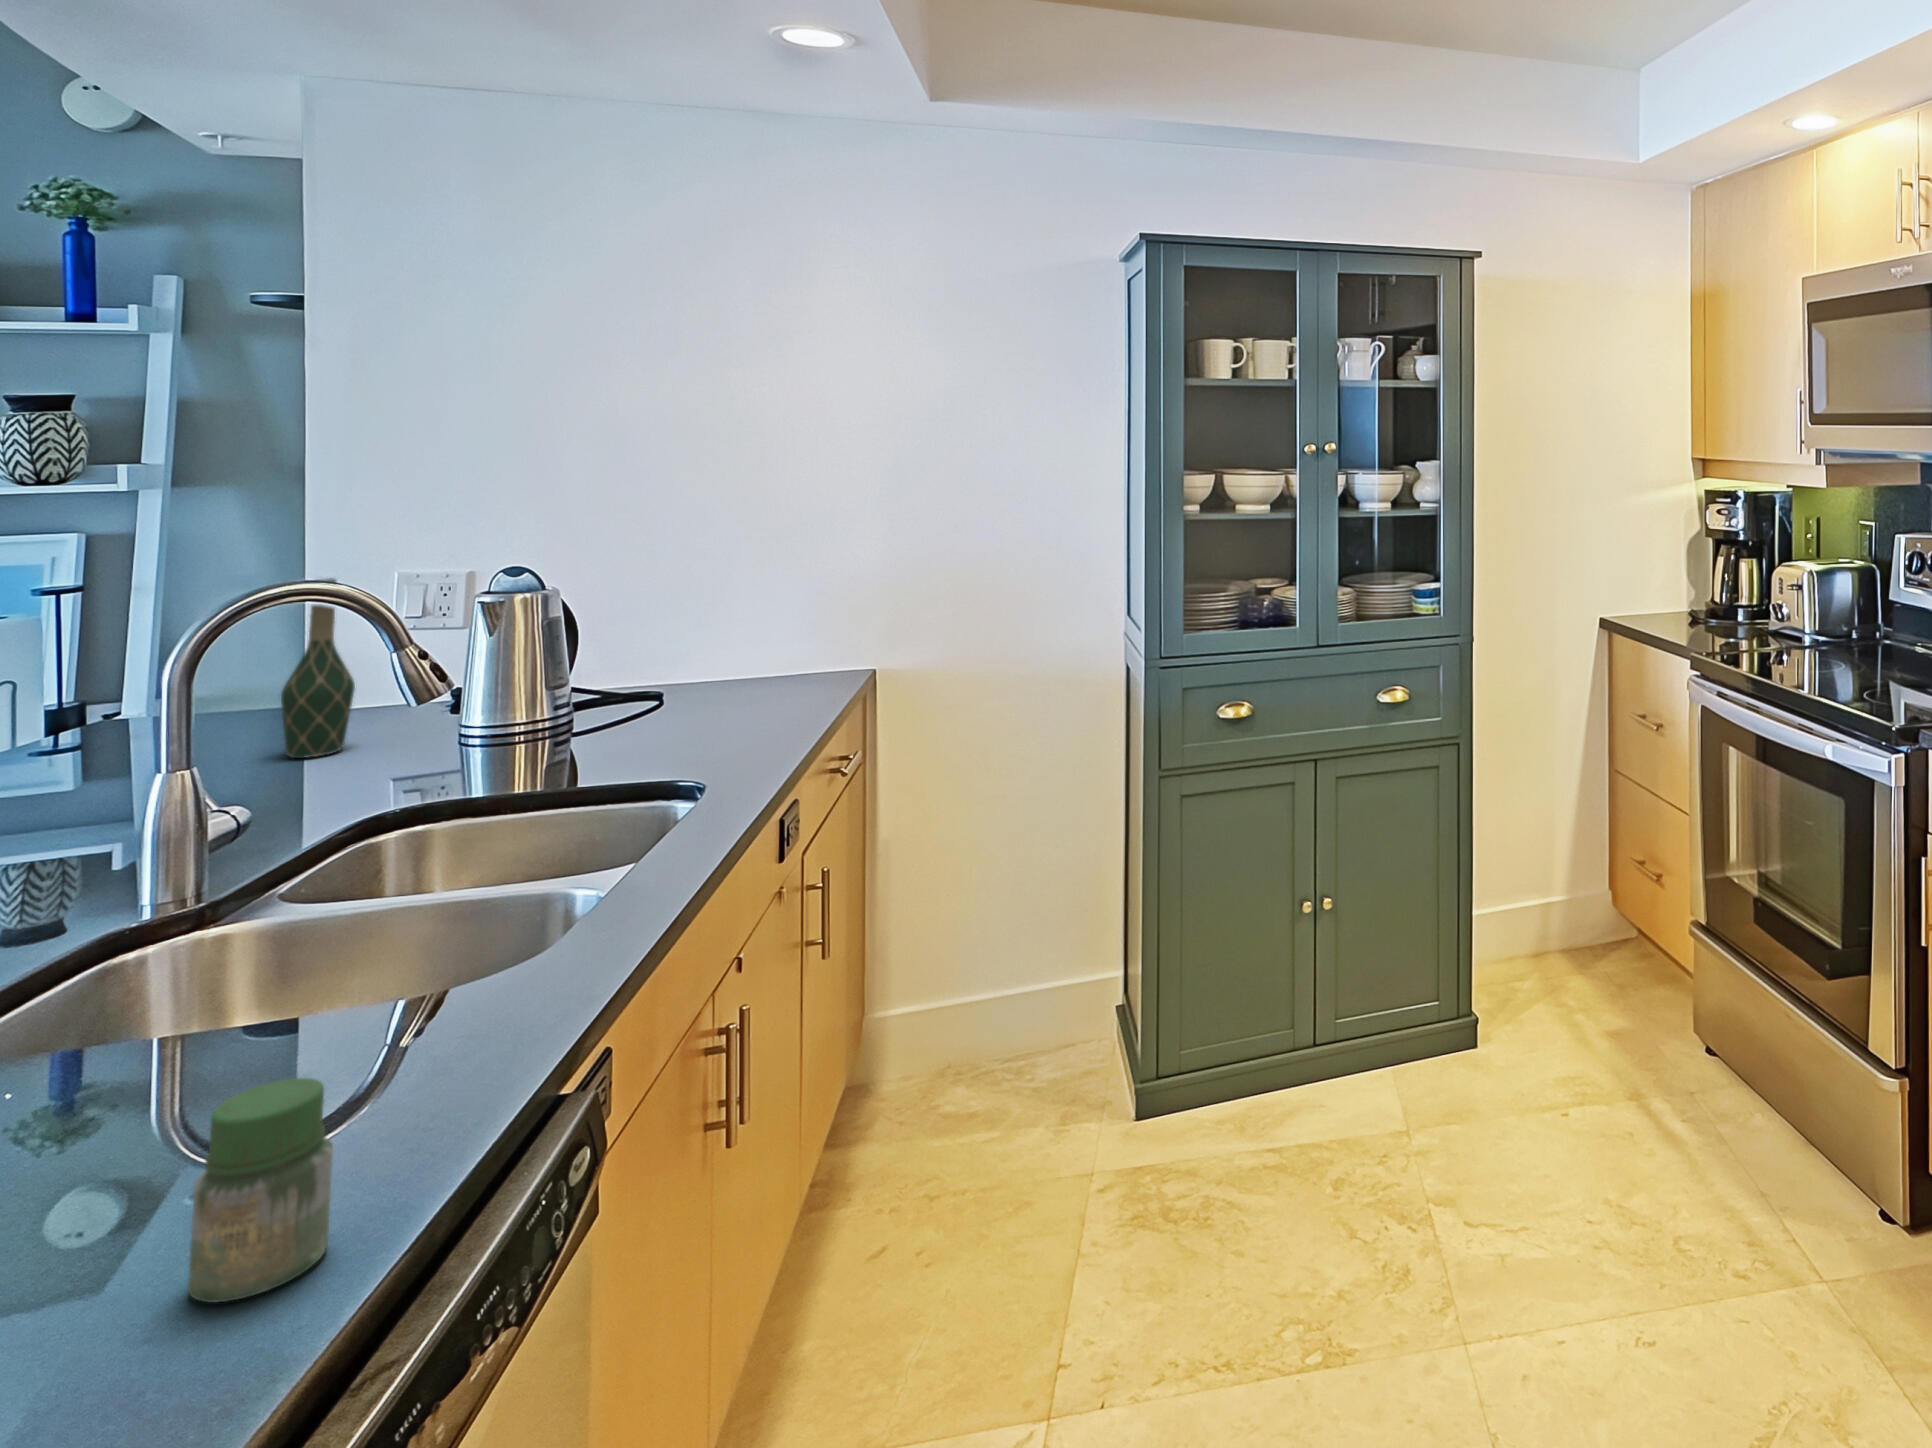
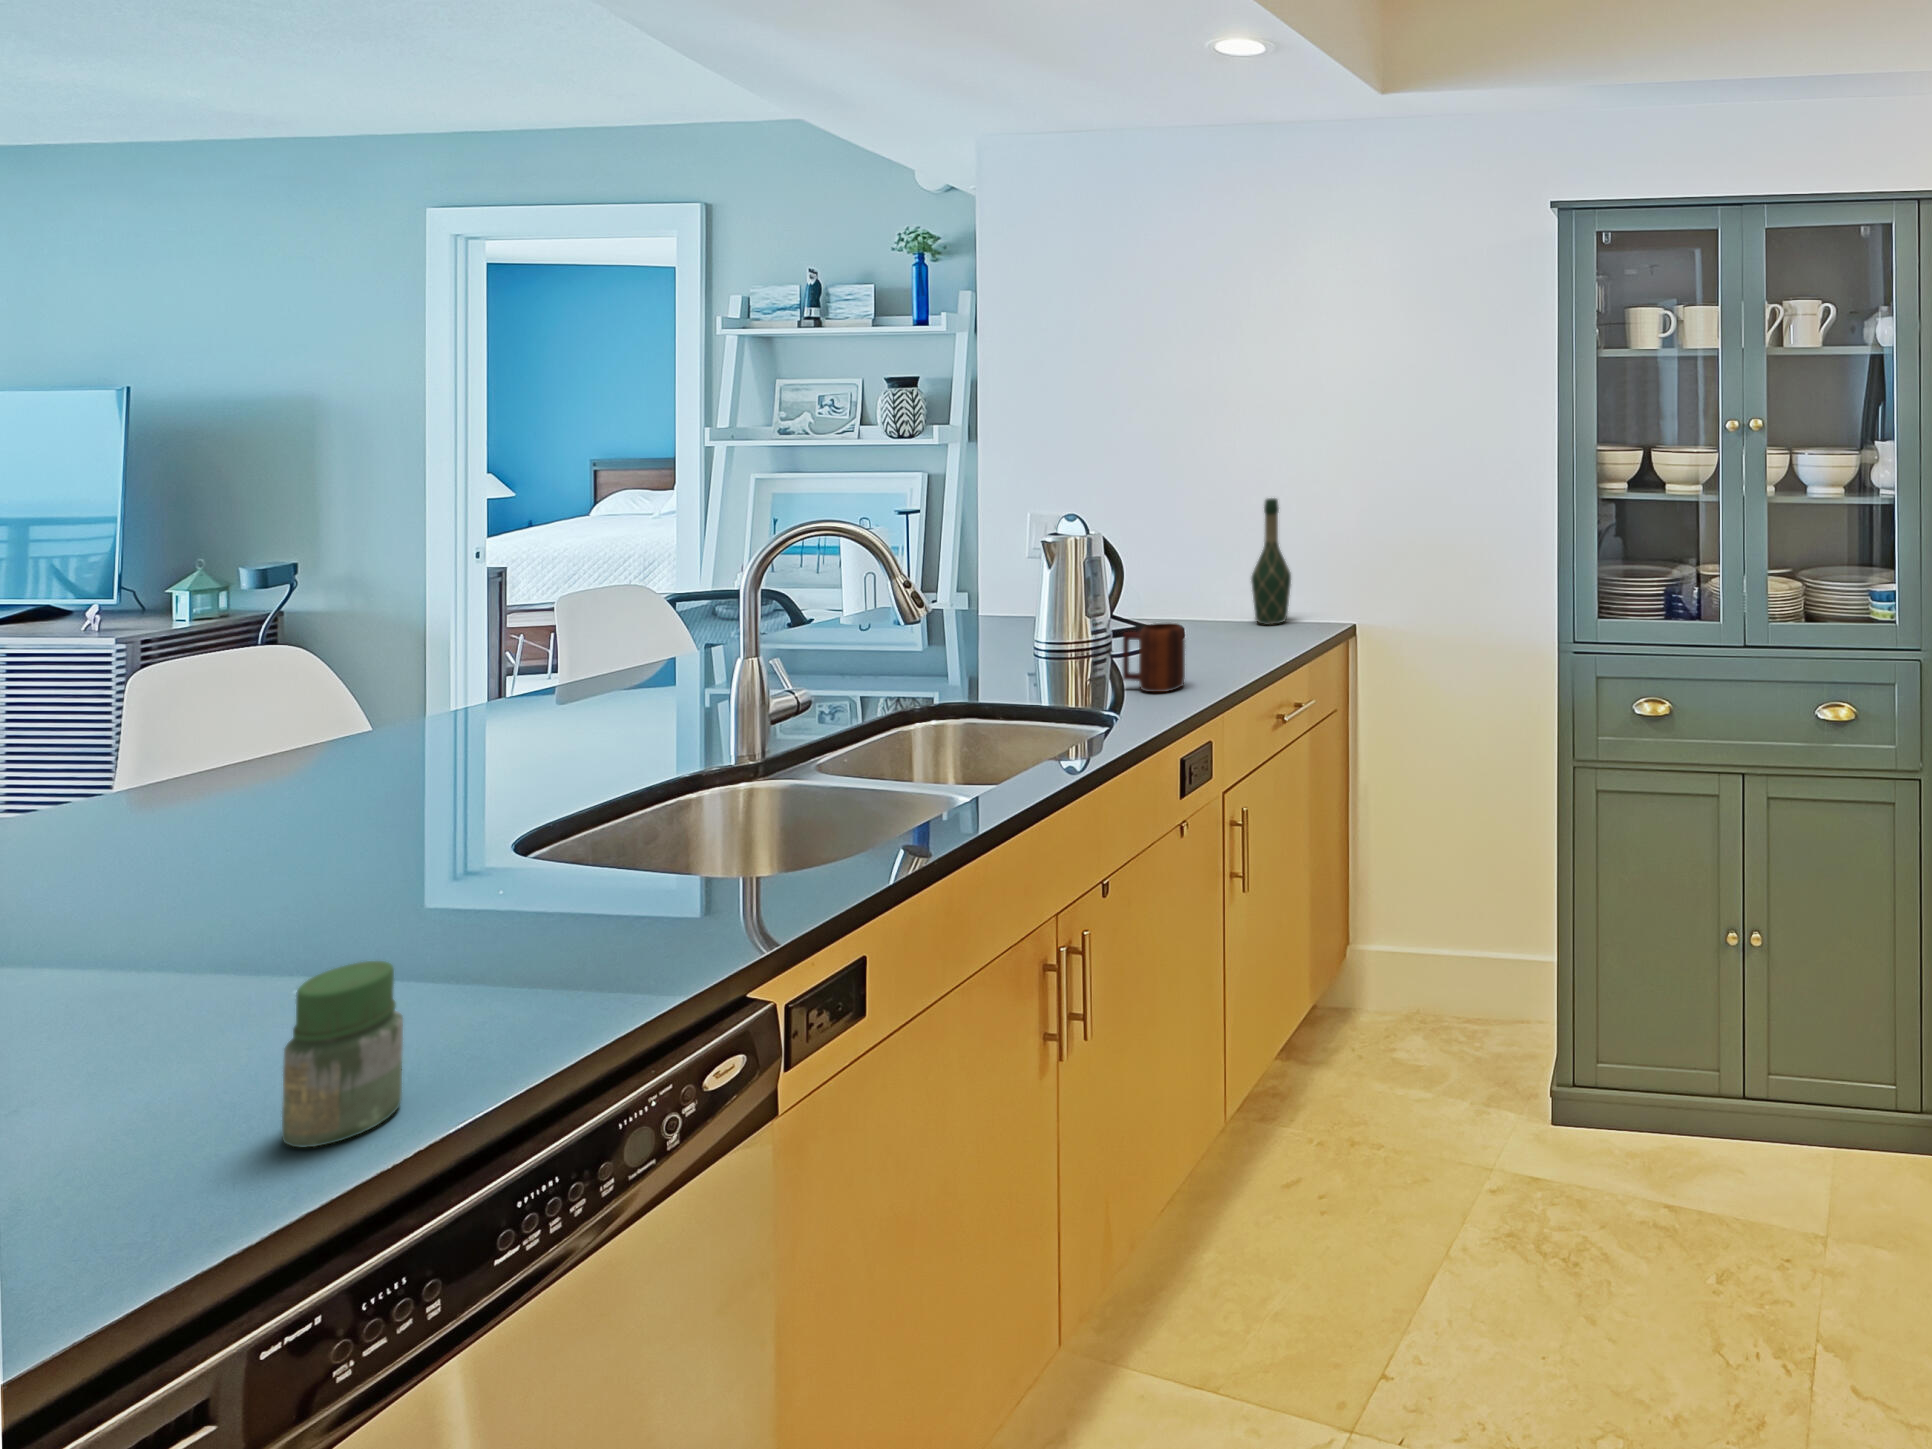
wine bottle: present [281,578,355,758] -> present [1251,498,1291,625]
mug: none [661,681,744,761] -> present [1123,622,1185,692]

